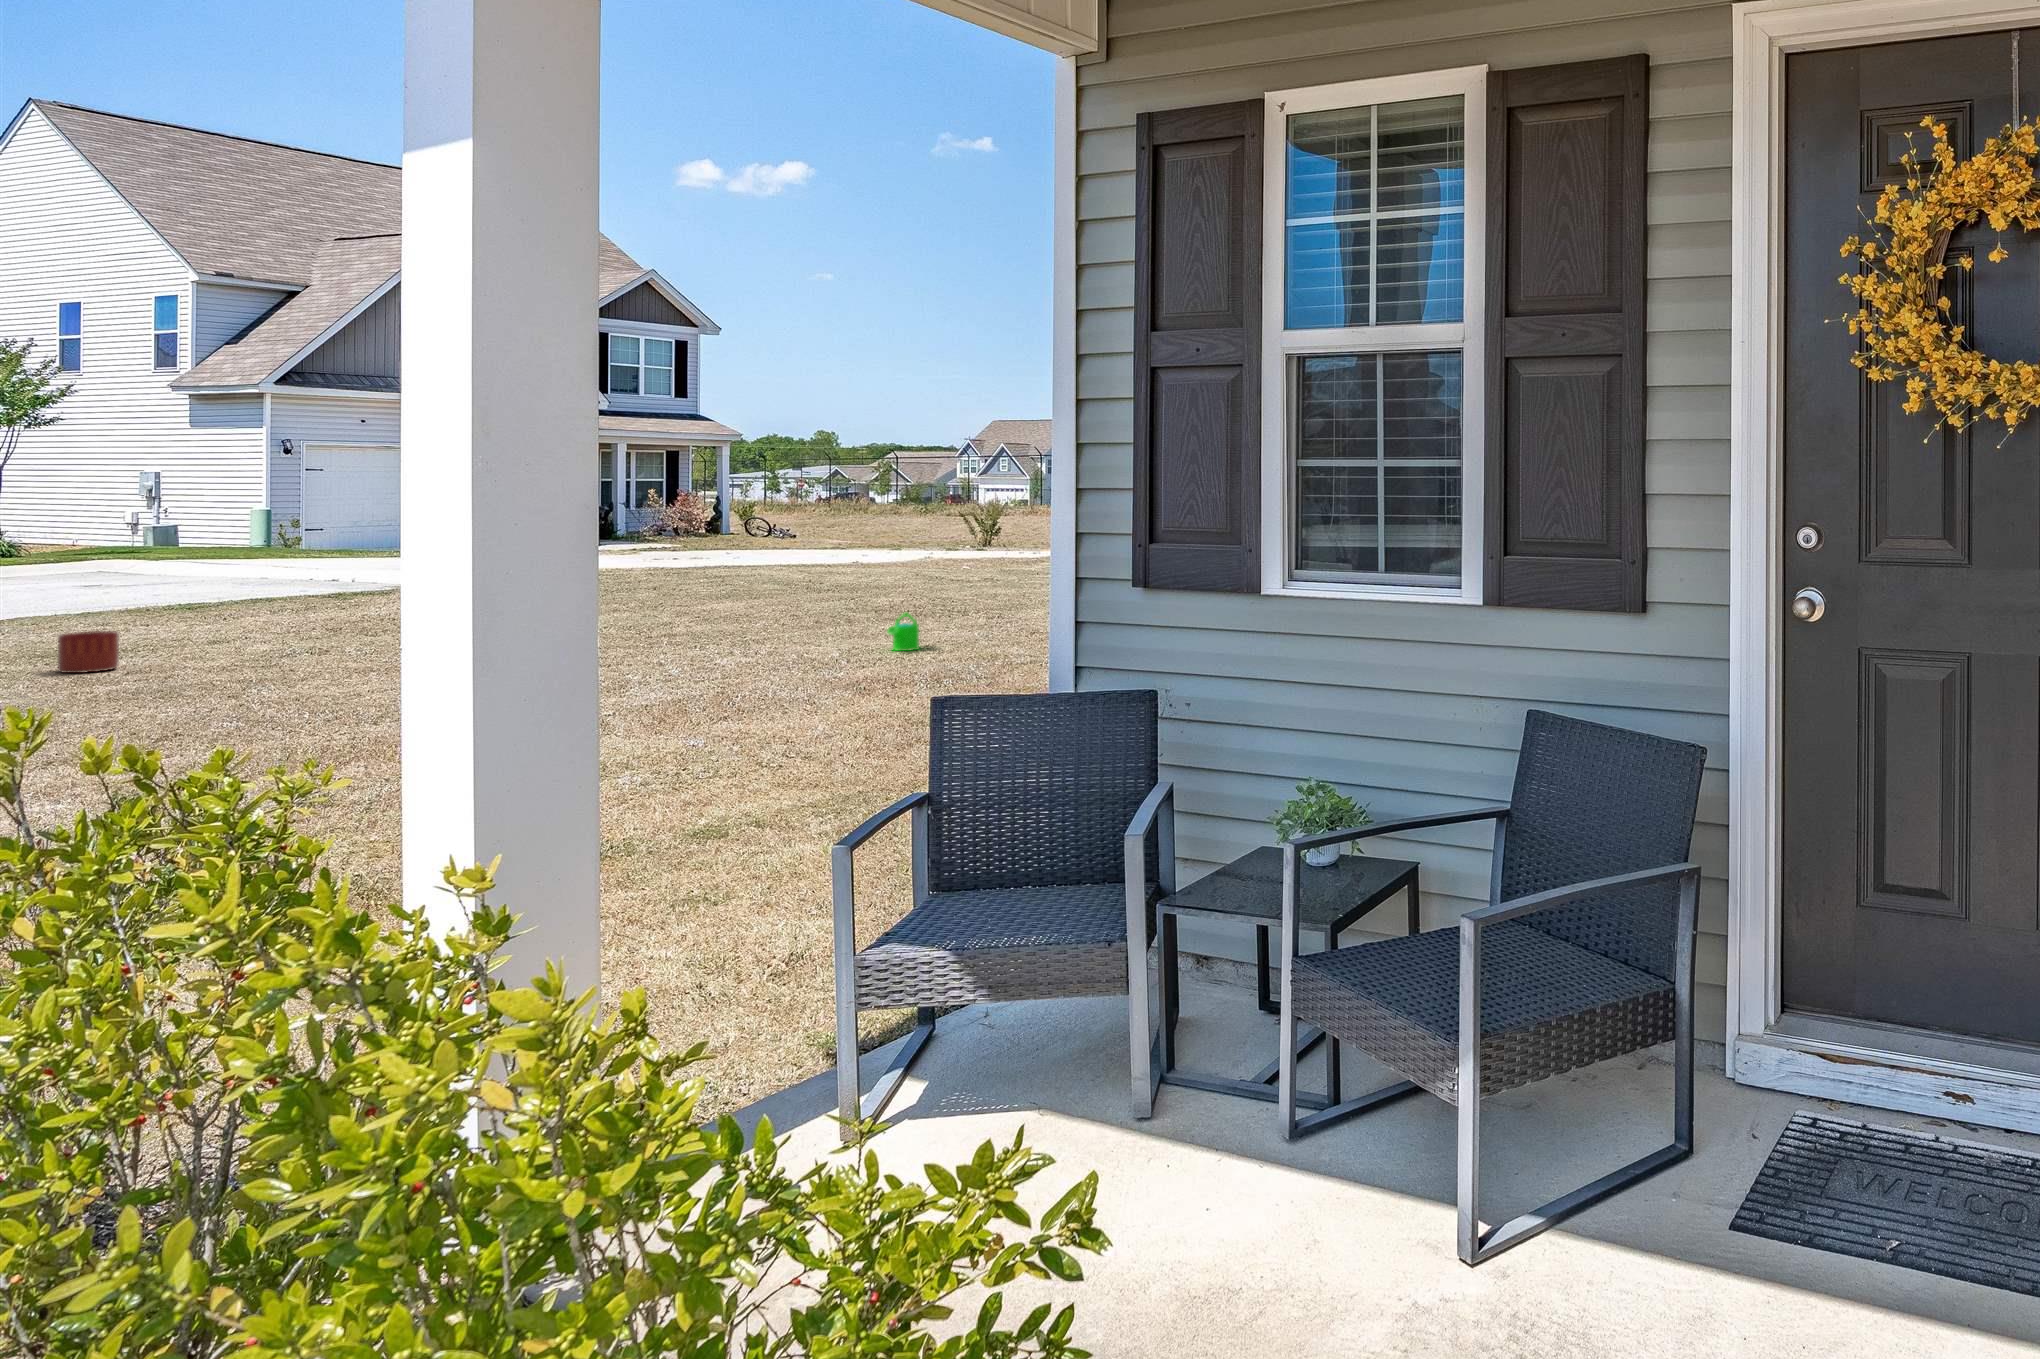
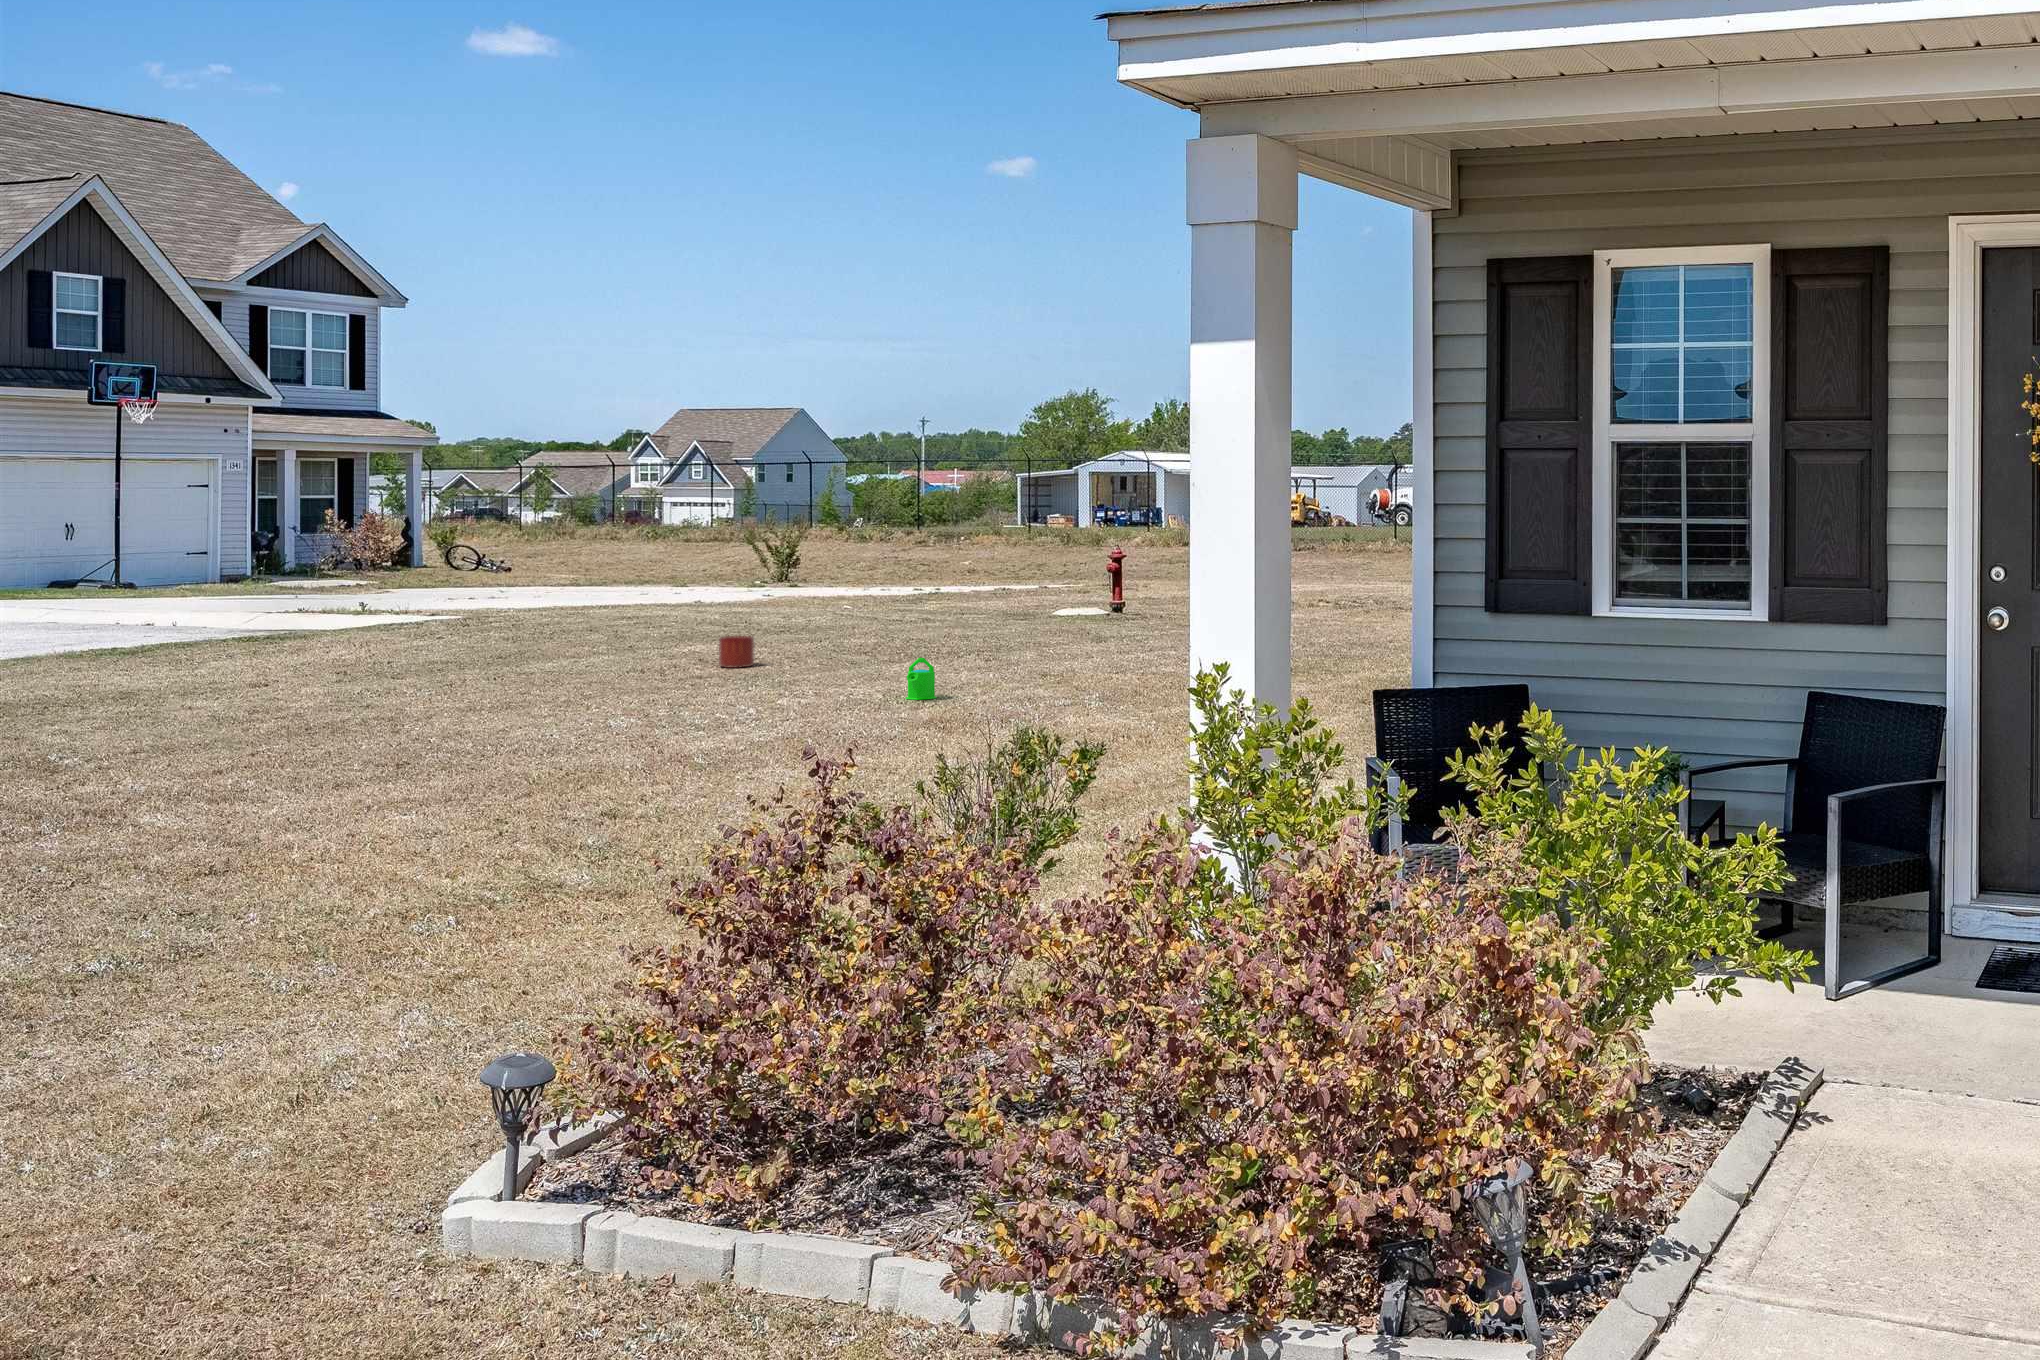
planter: present [58,631,119,673] -> present [719,636,755,668]

